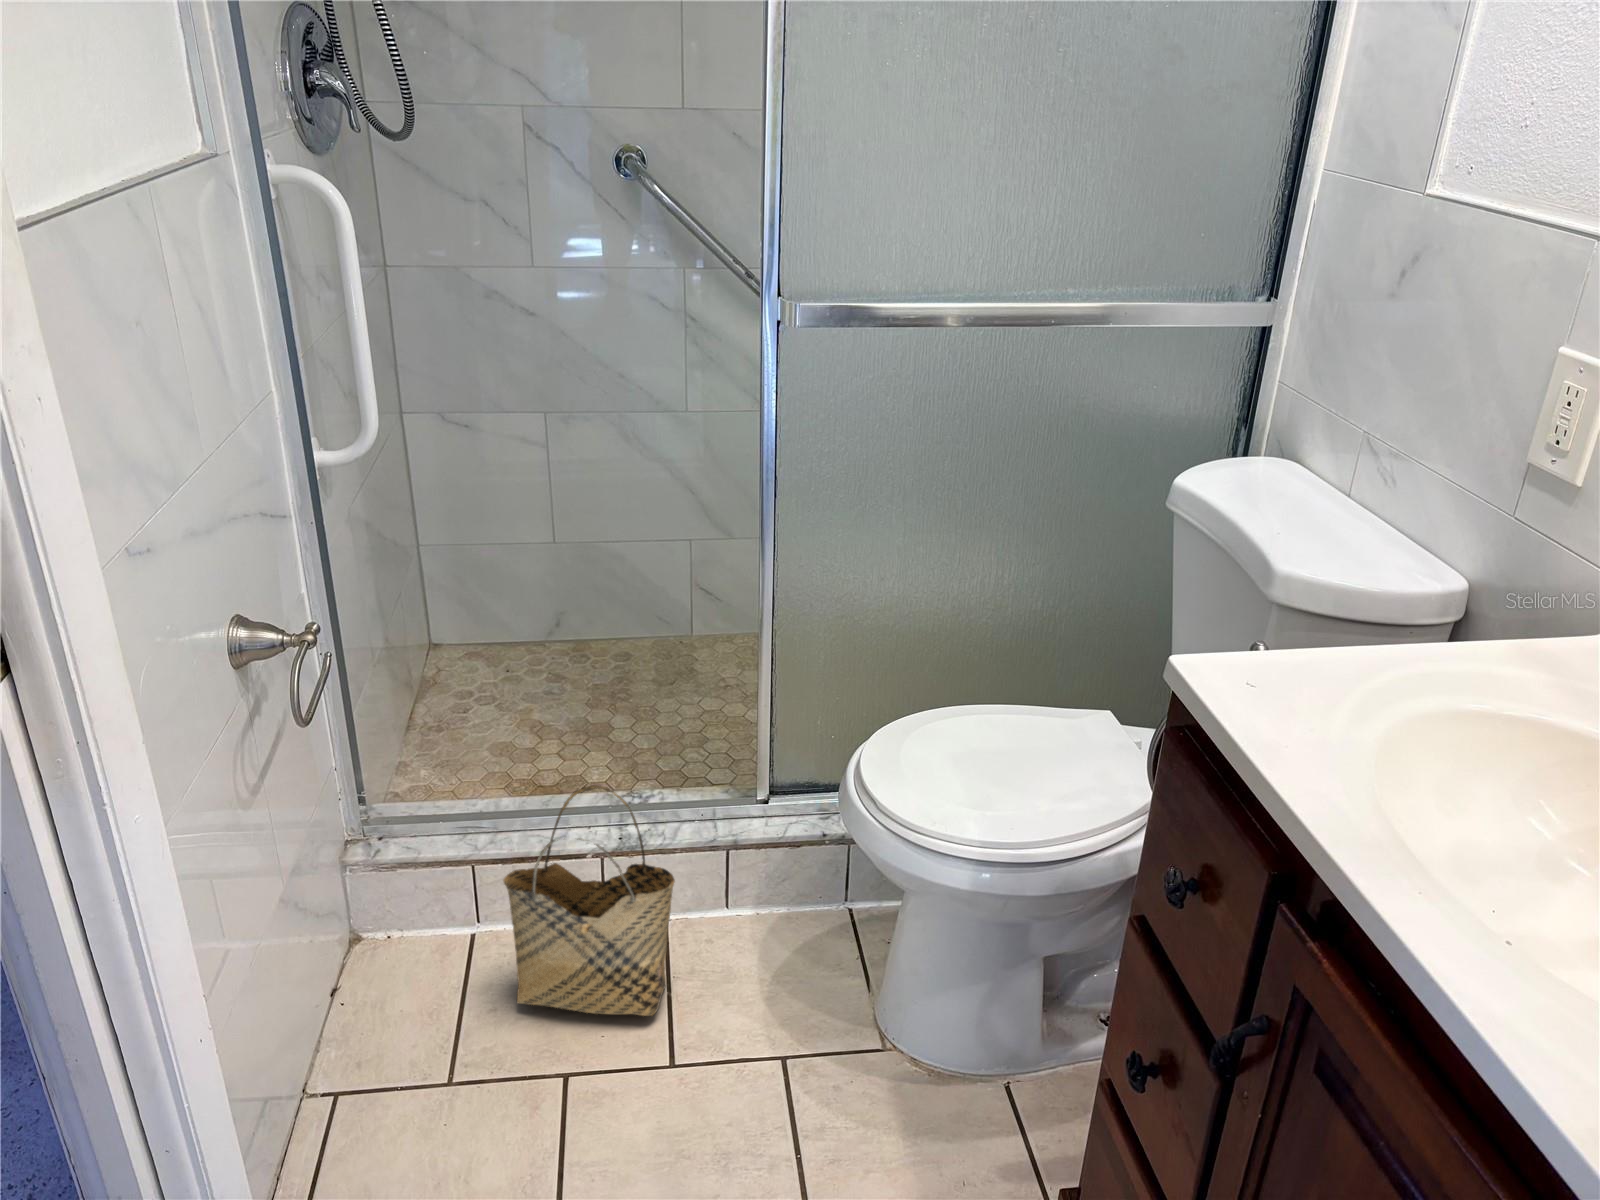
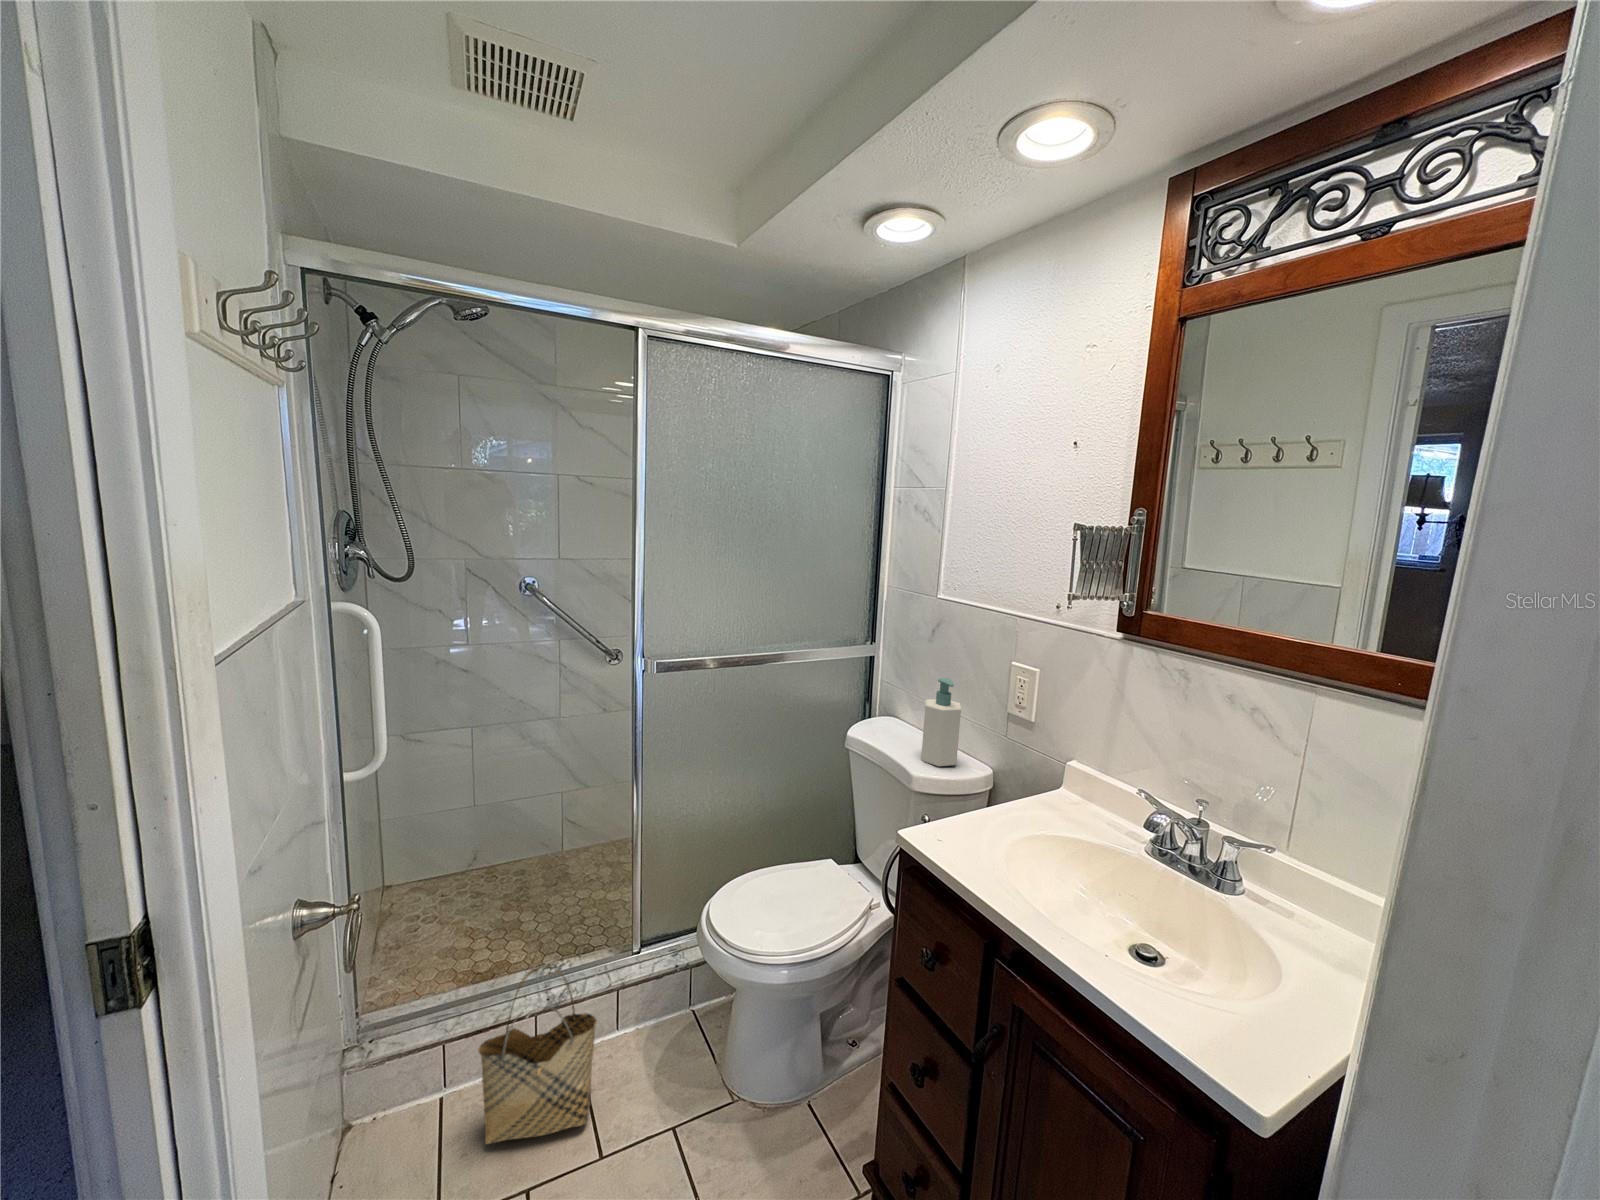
soap bottle: none [1308,371,1422,561] -> present [921,678,961,766]

